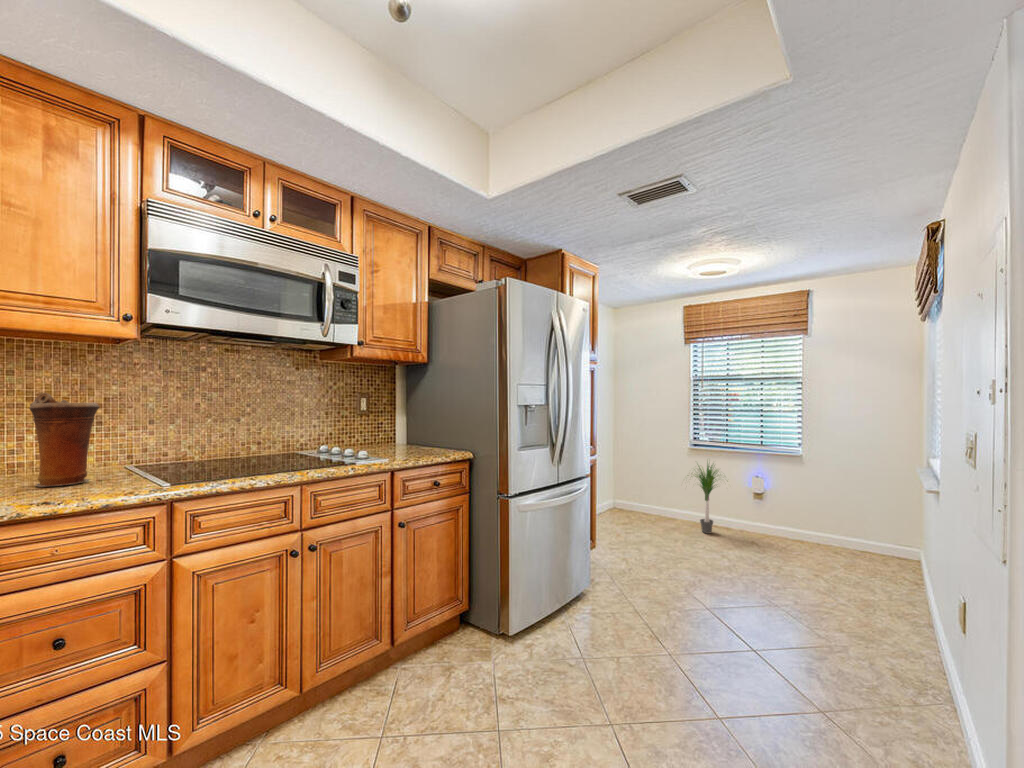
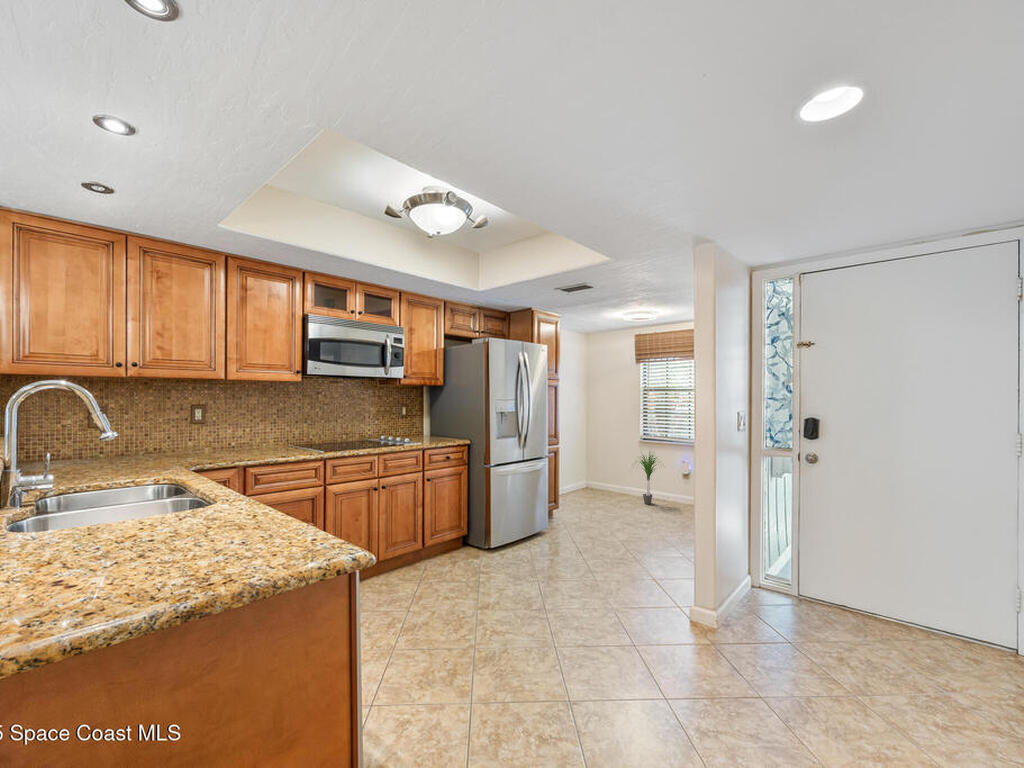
vase: present [30,393,99,487] -> none [260,408,287,452]

